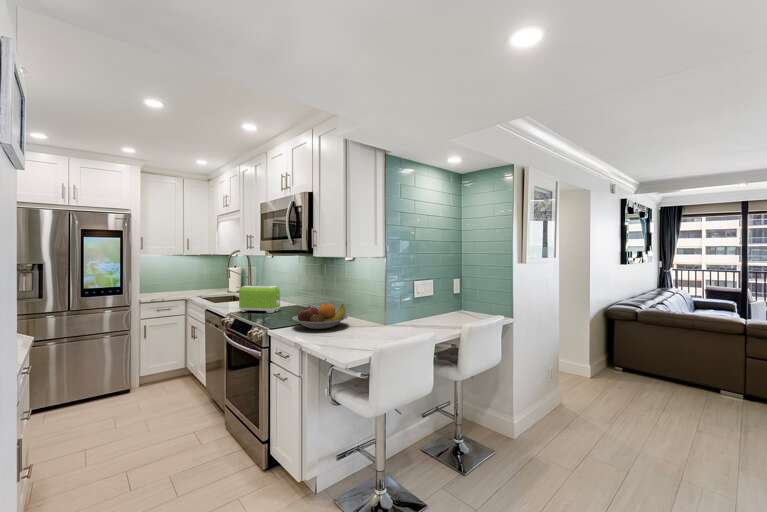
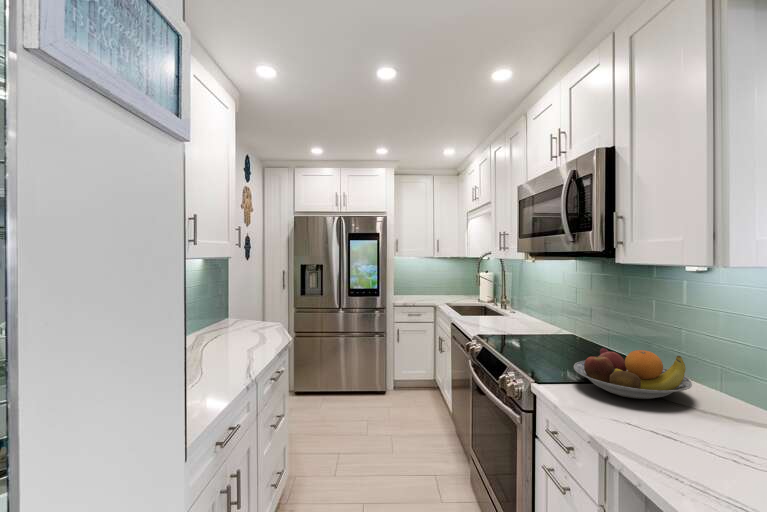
toaster: present [239,285,280,313] -> none [490,300,547,342]

